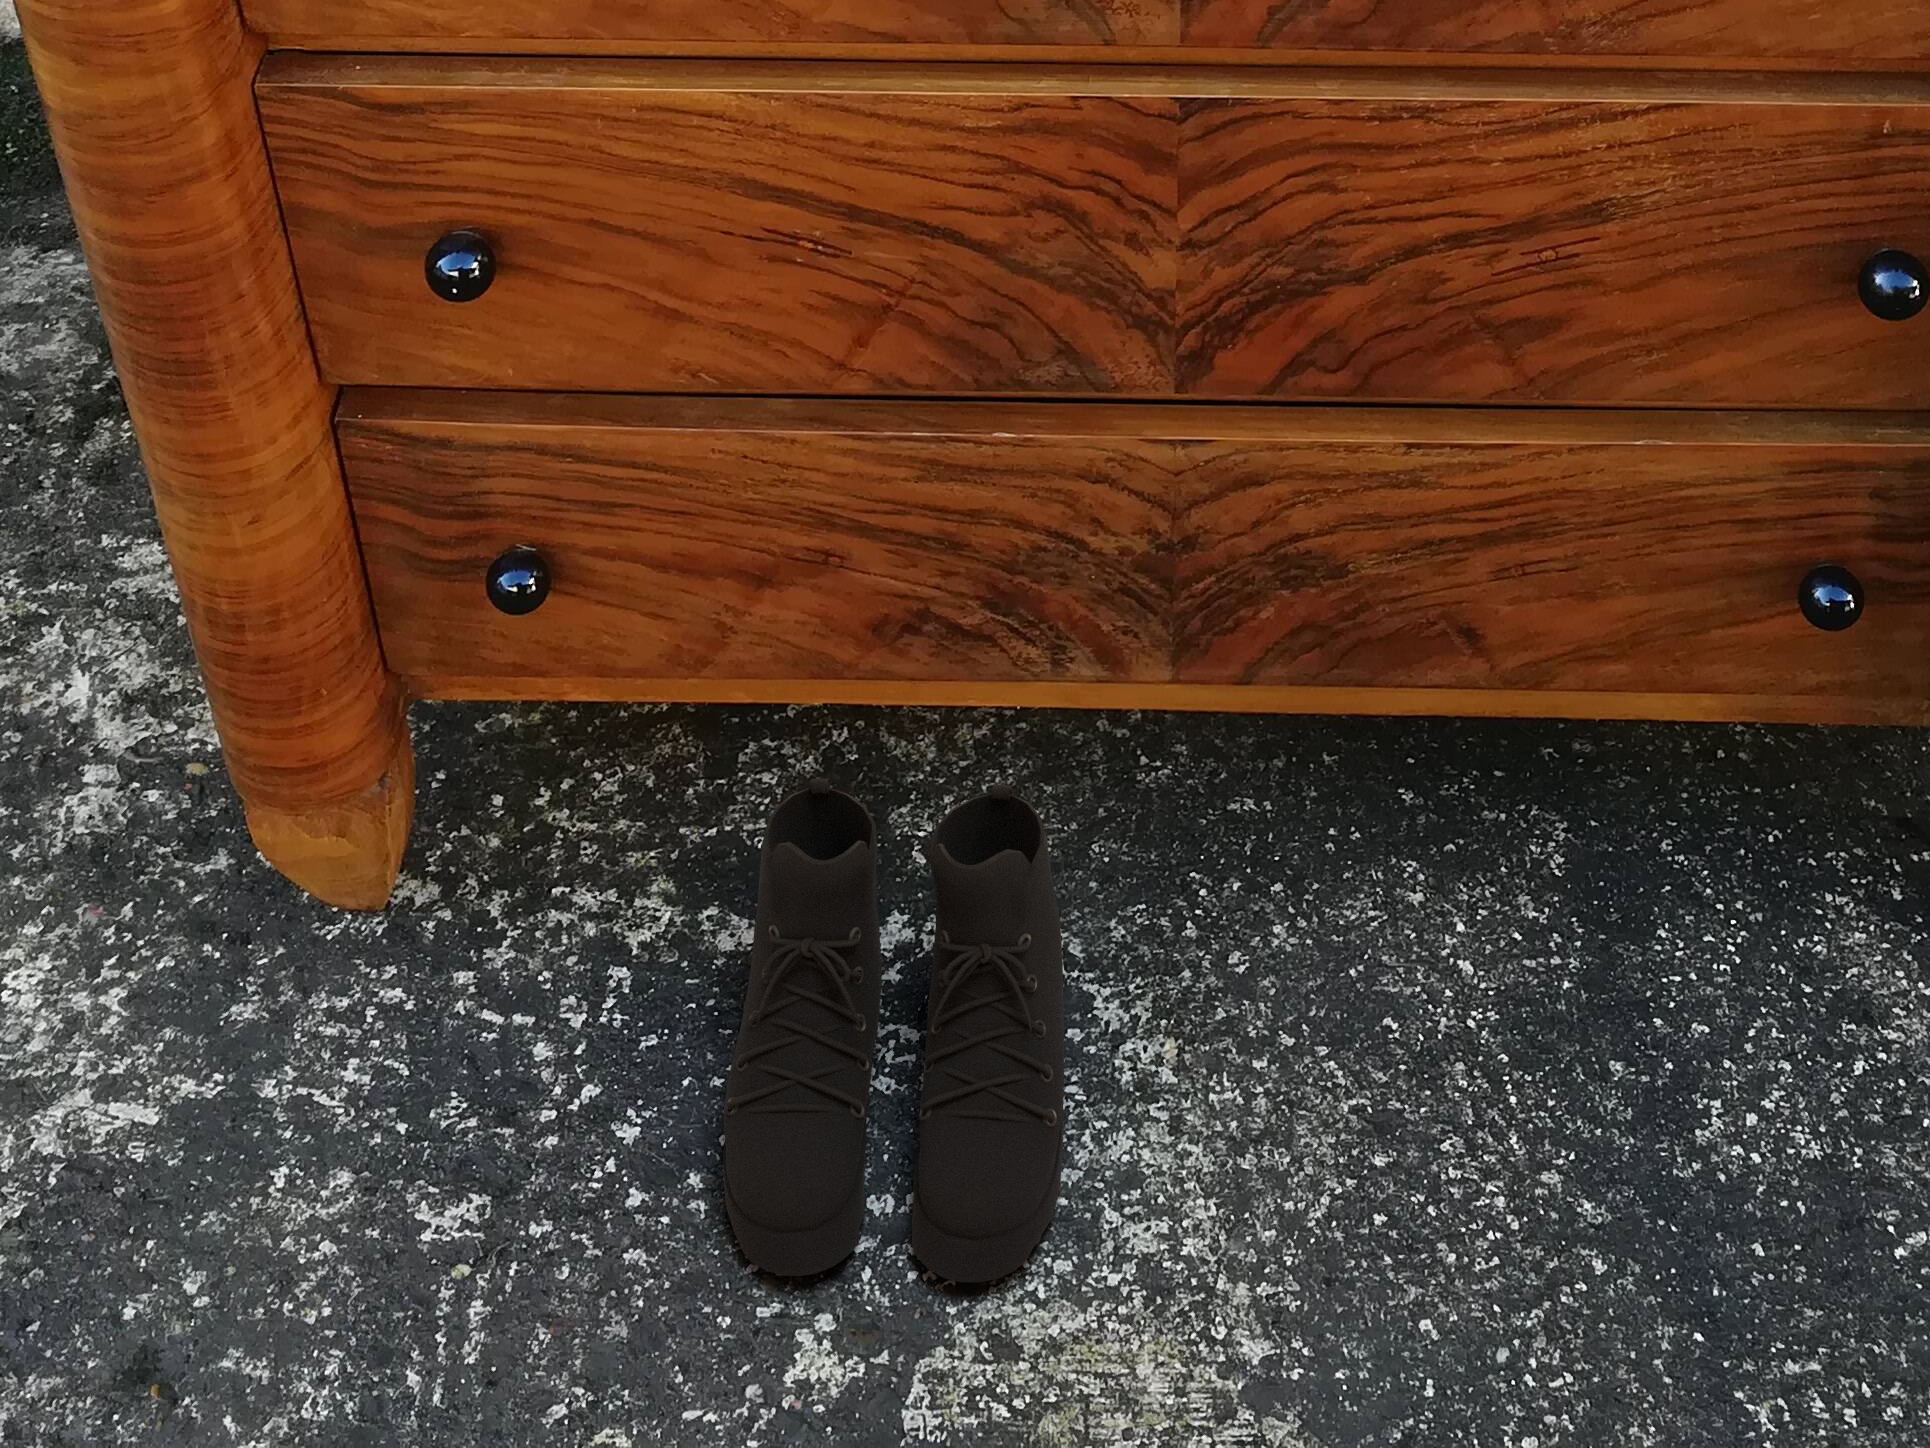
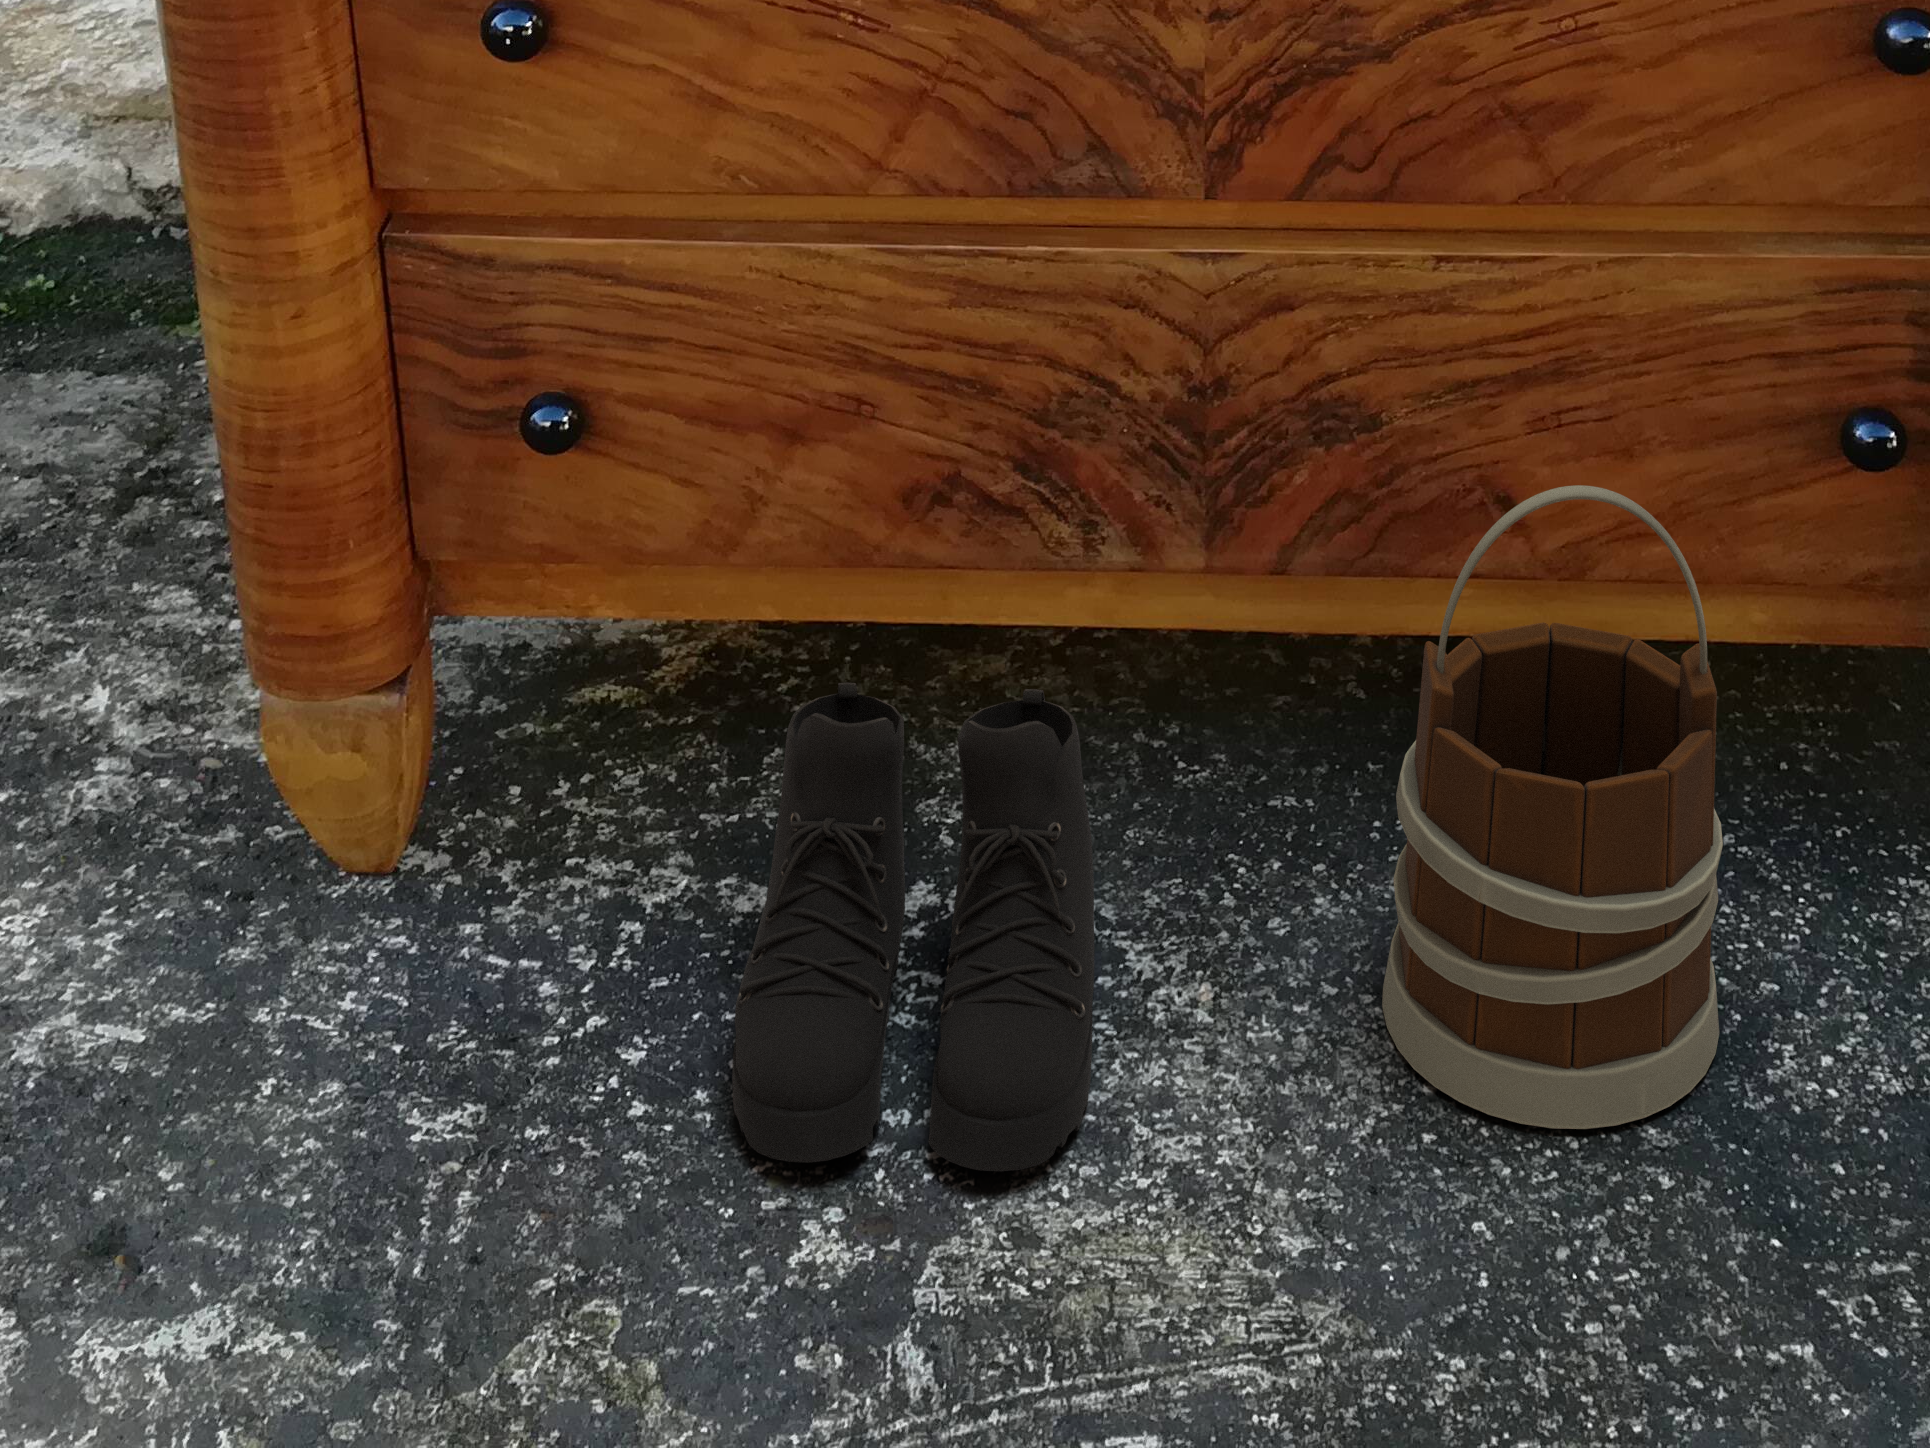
wooden bucket: none [1336,685,1667,1210] -> present [1382,485,1723,1129]

